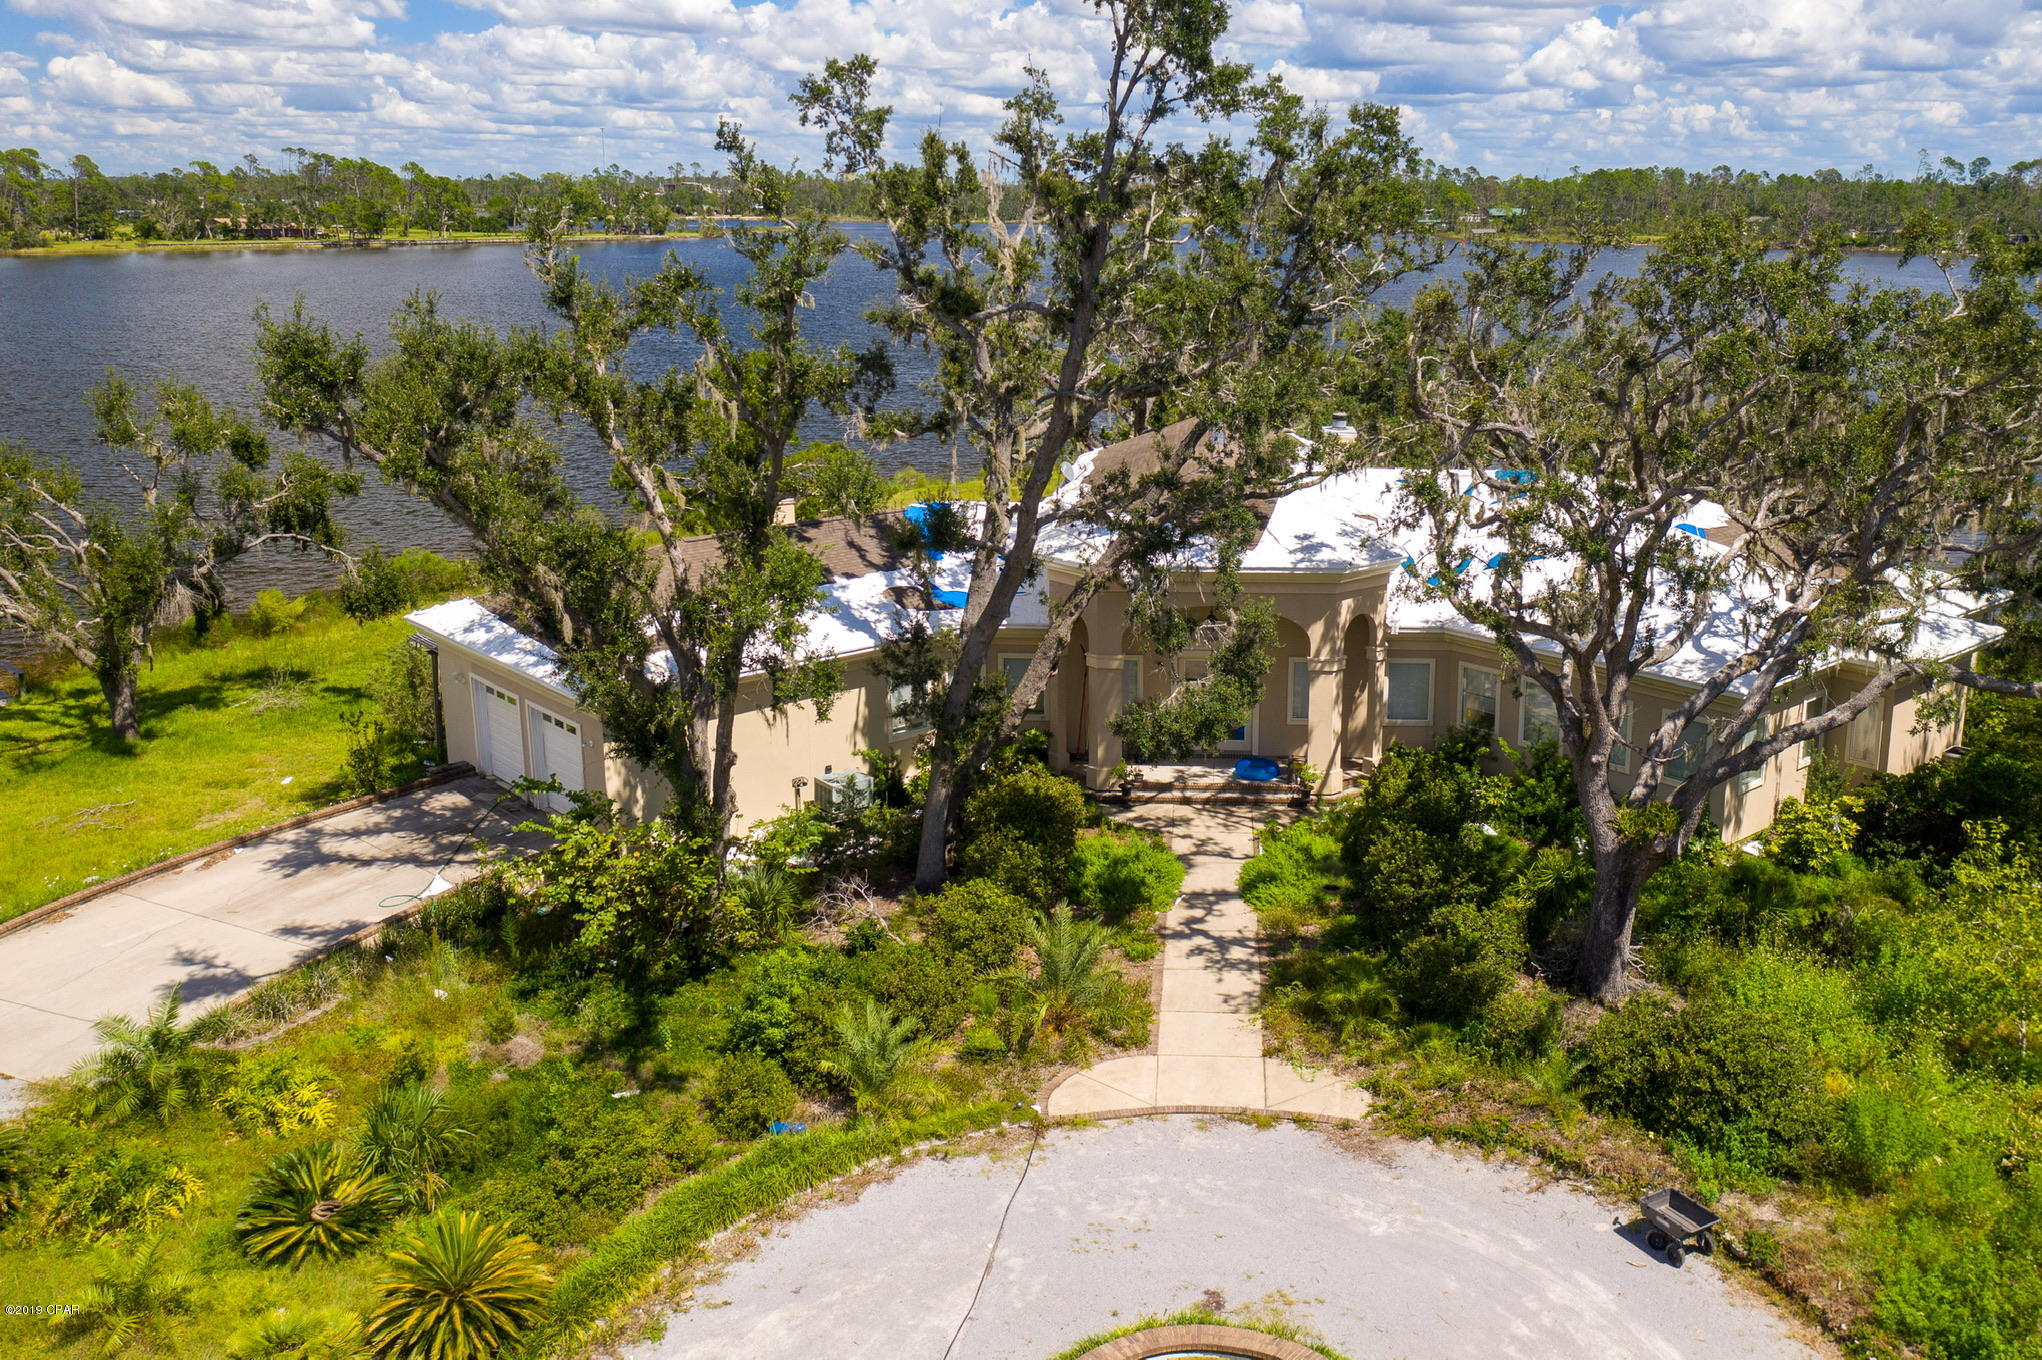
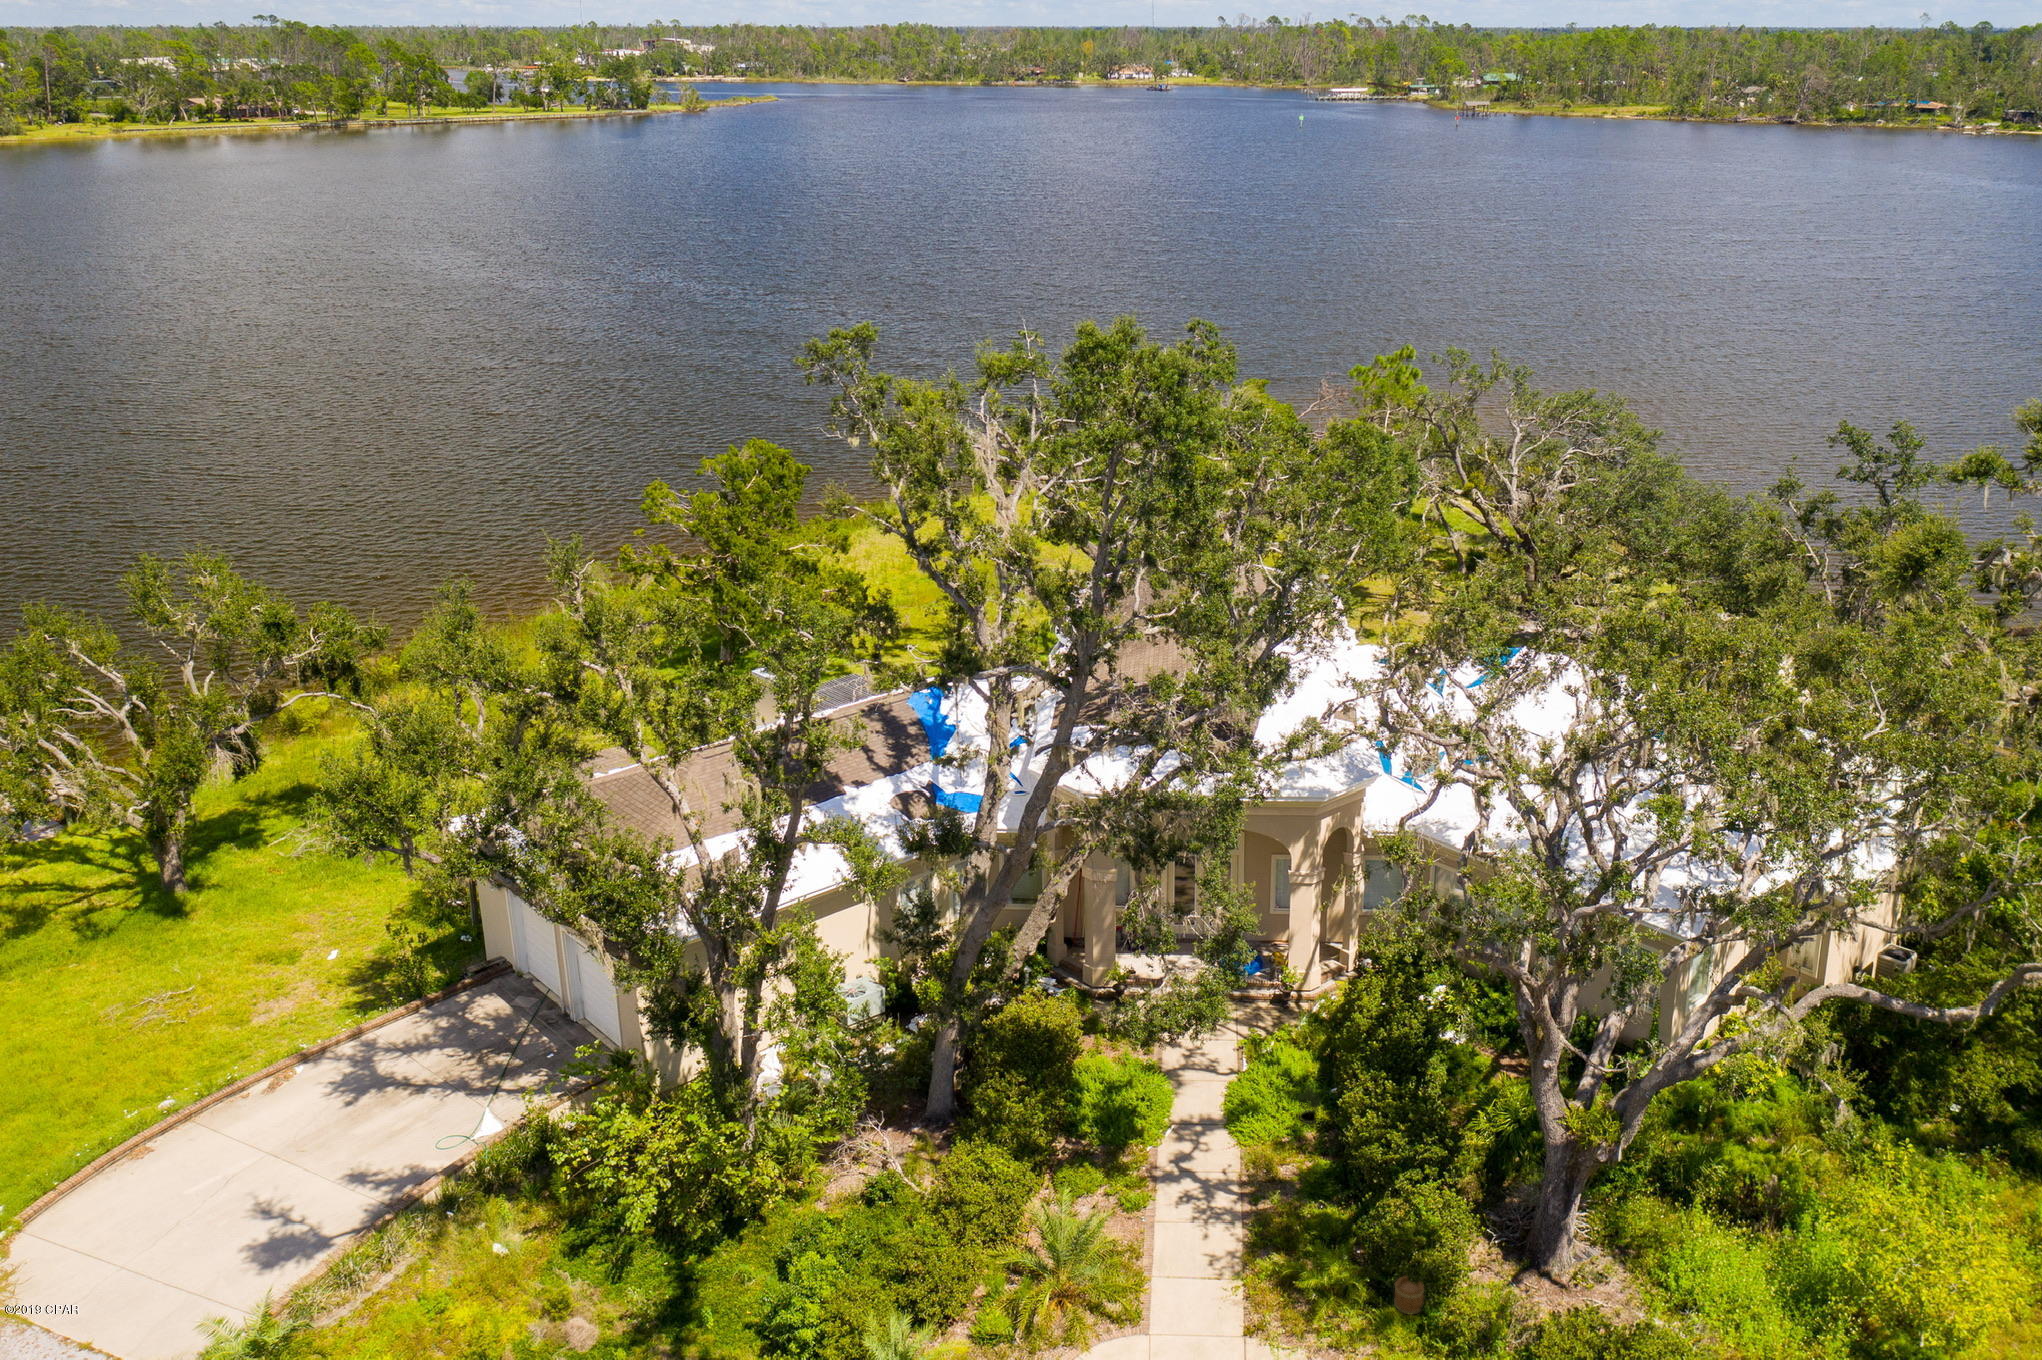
bucket: none [1432,999,1467,1039] -> present [1394,1276,1424,1315]

